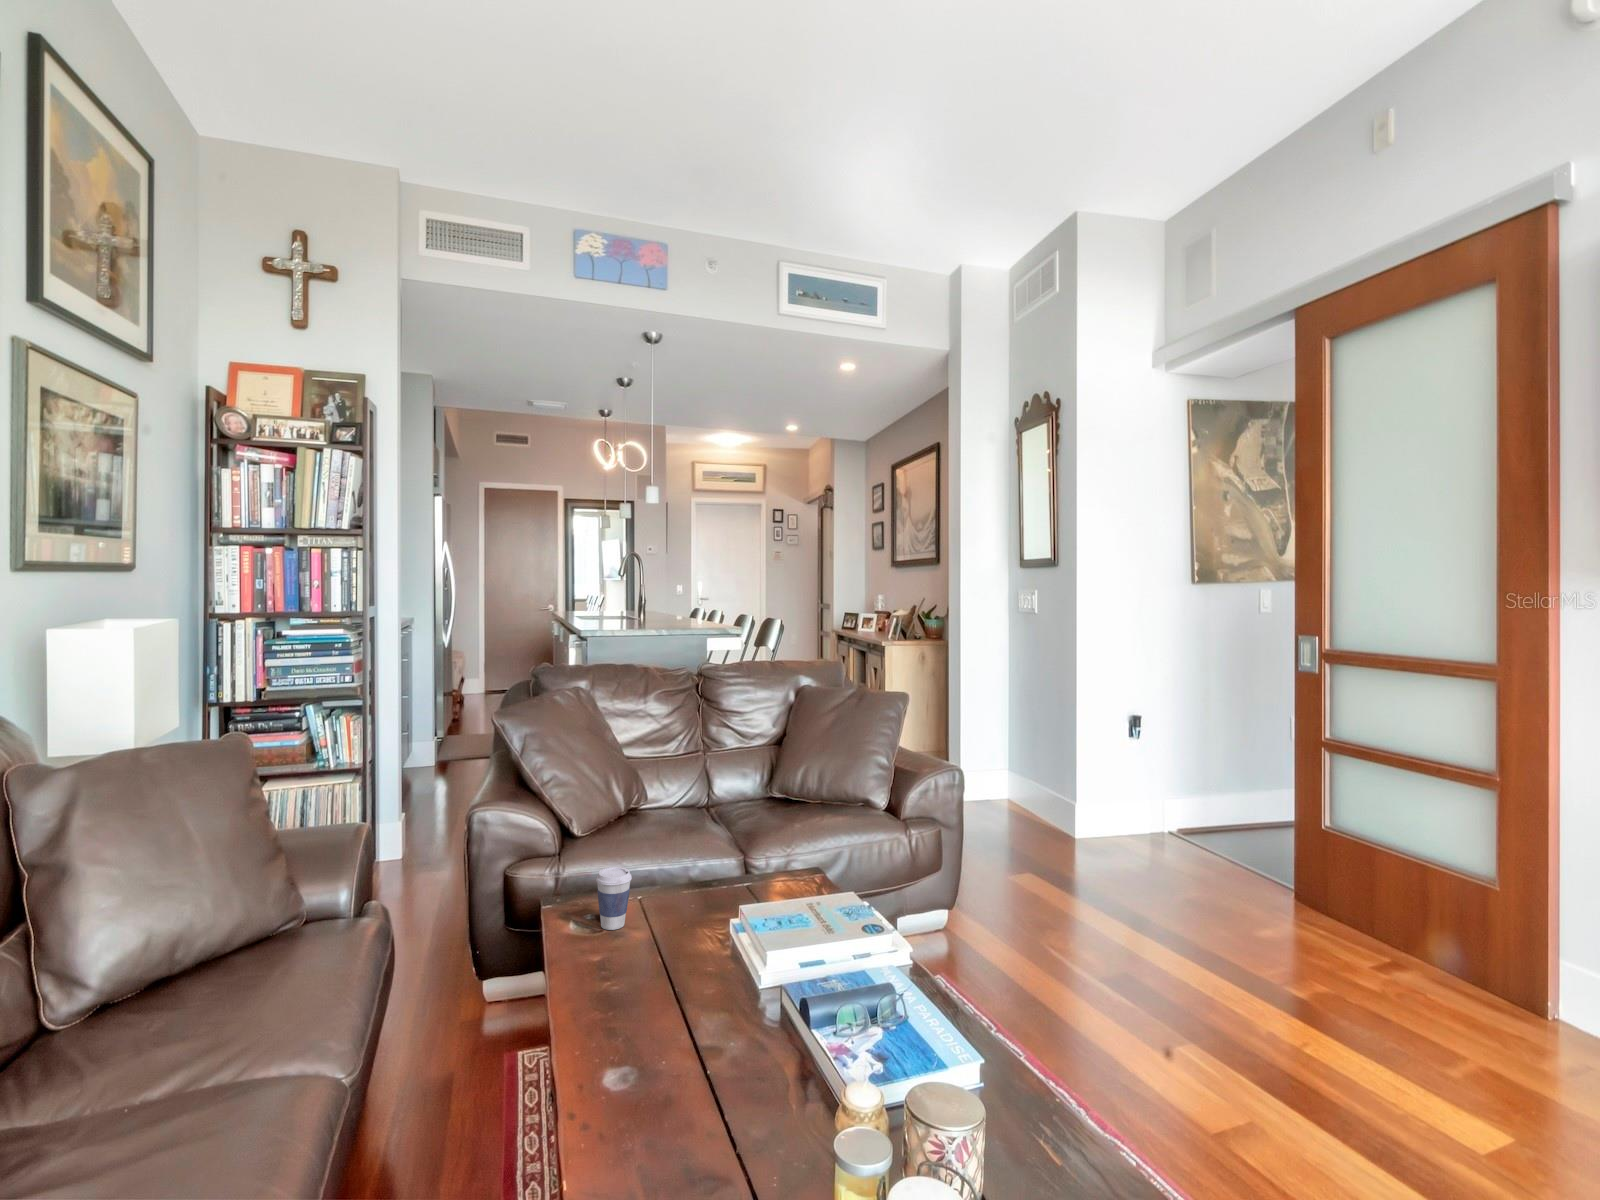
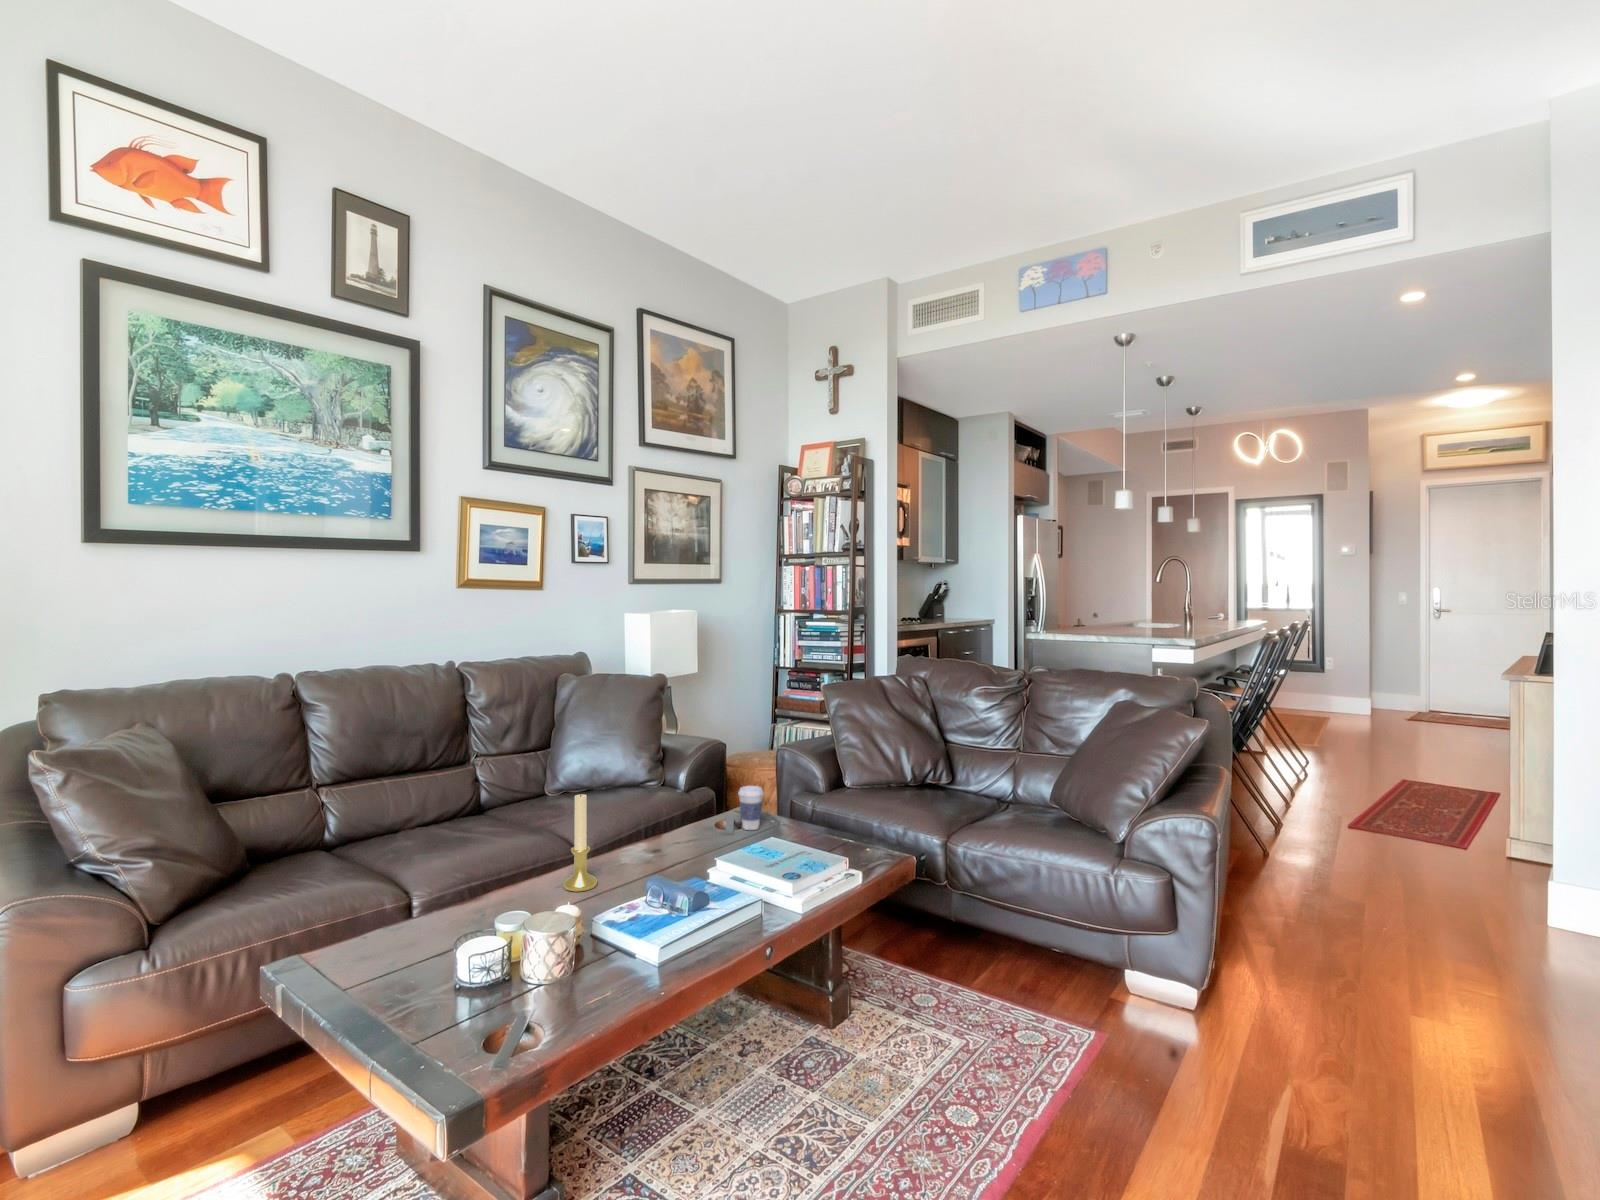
candle holder: none [616,940,669,1107] -> present [564,793,597,892]

